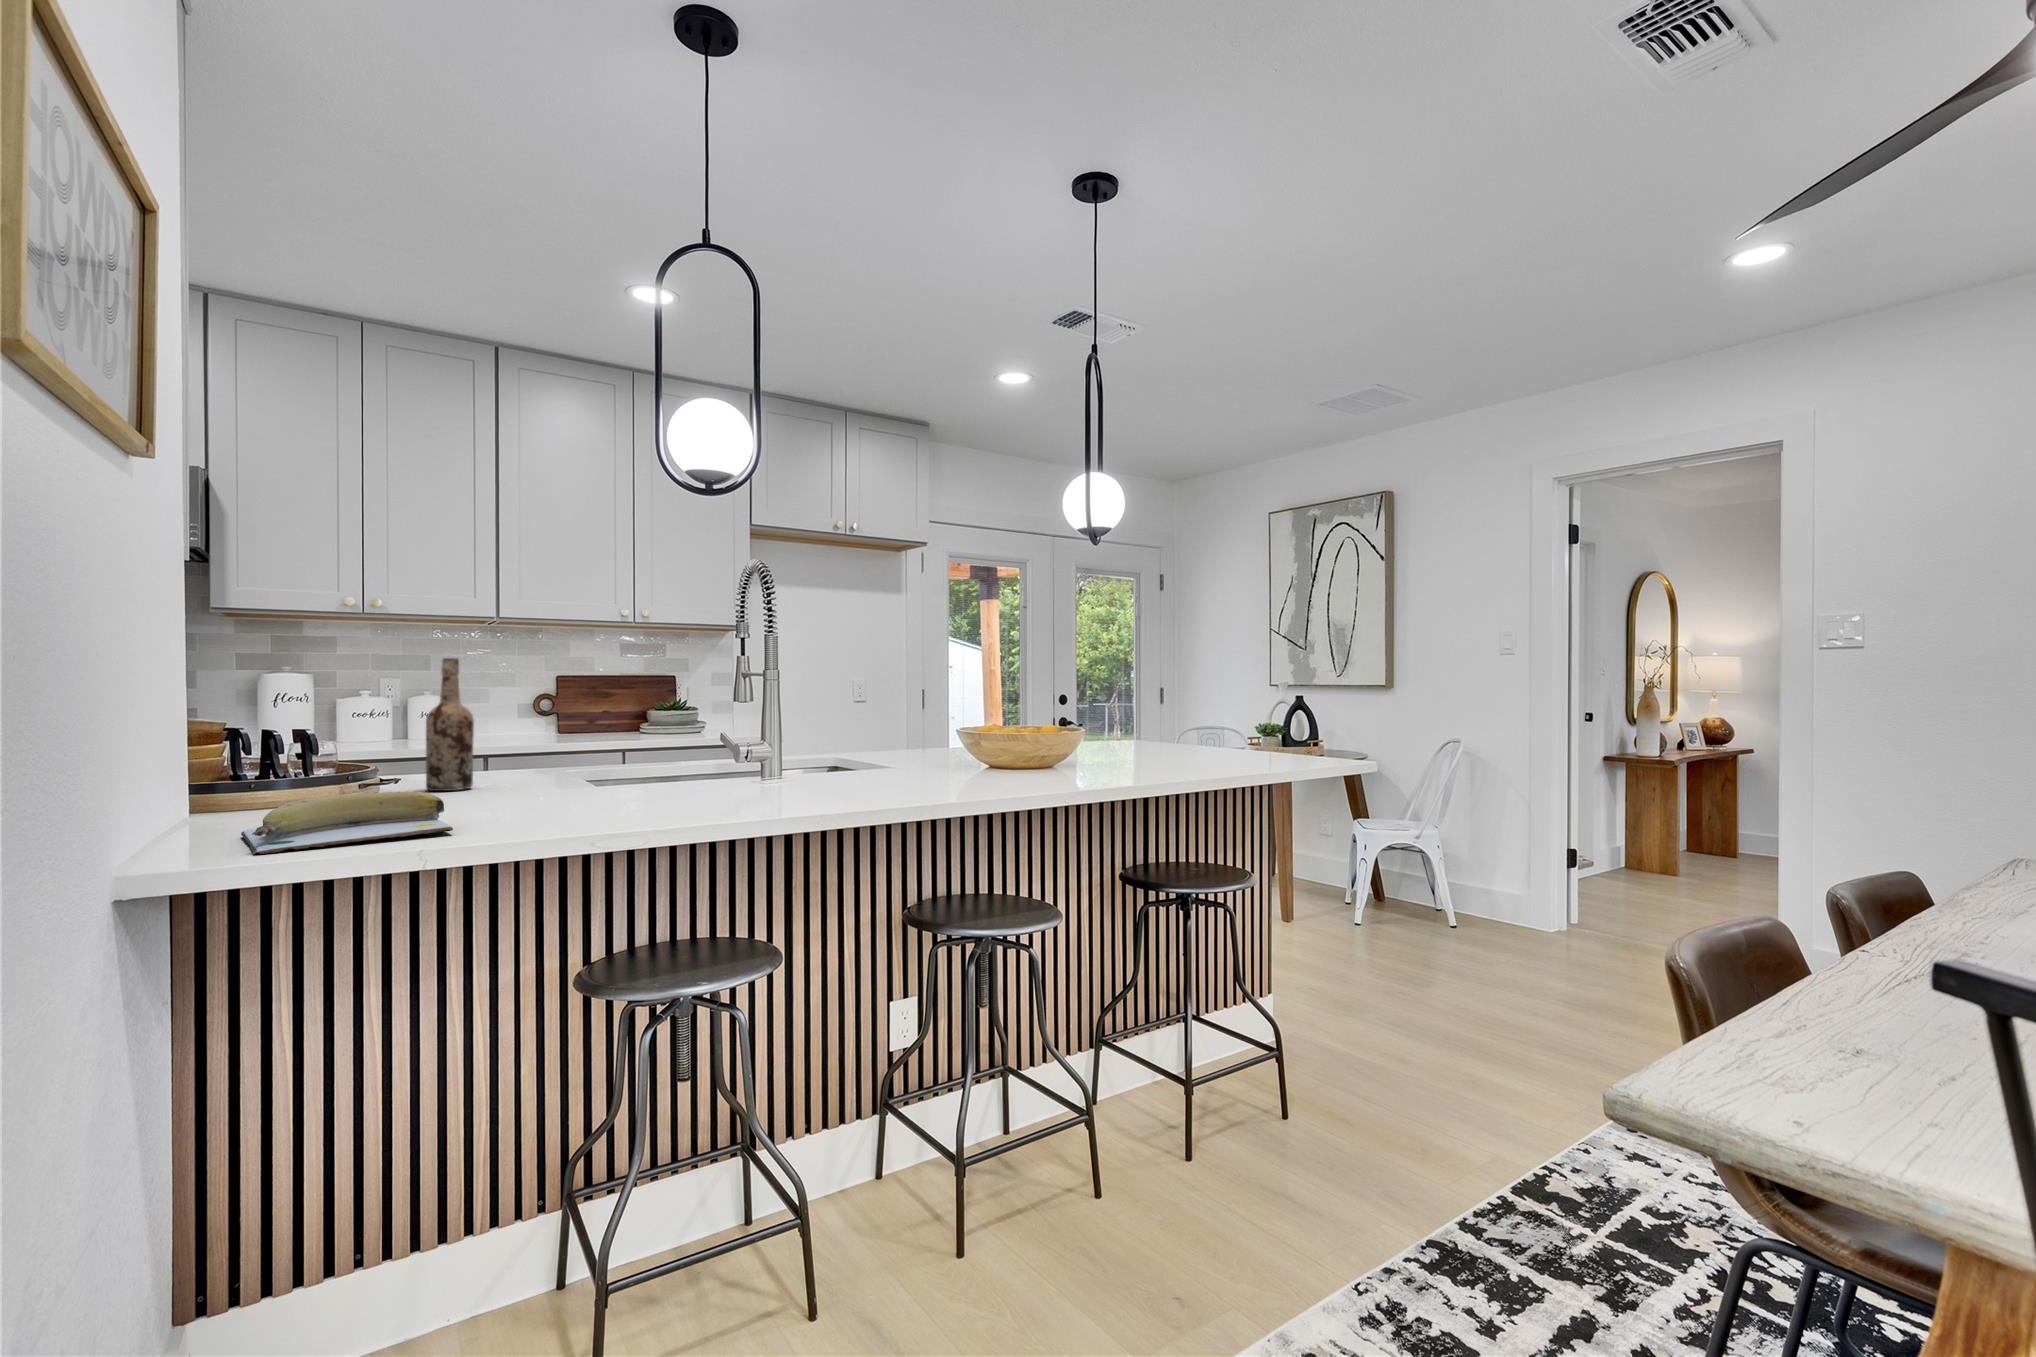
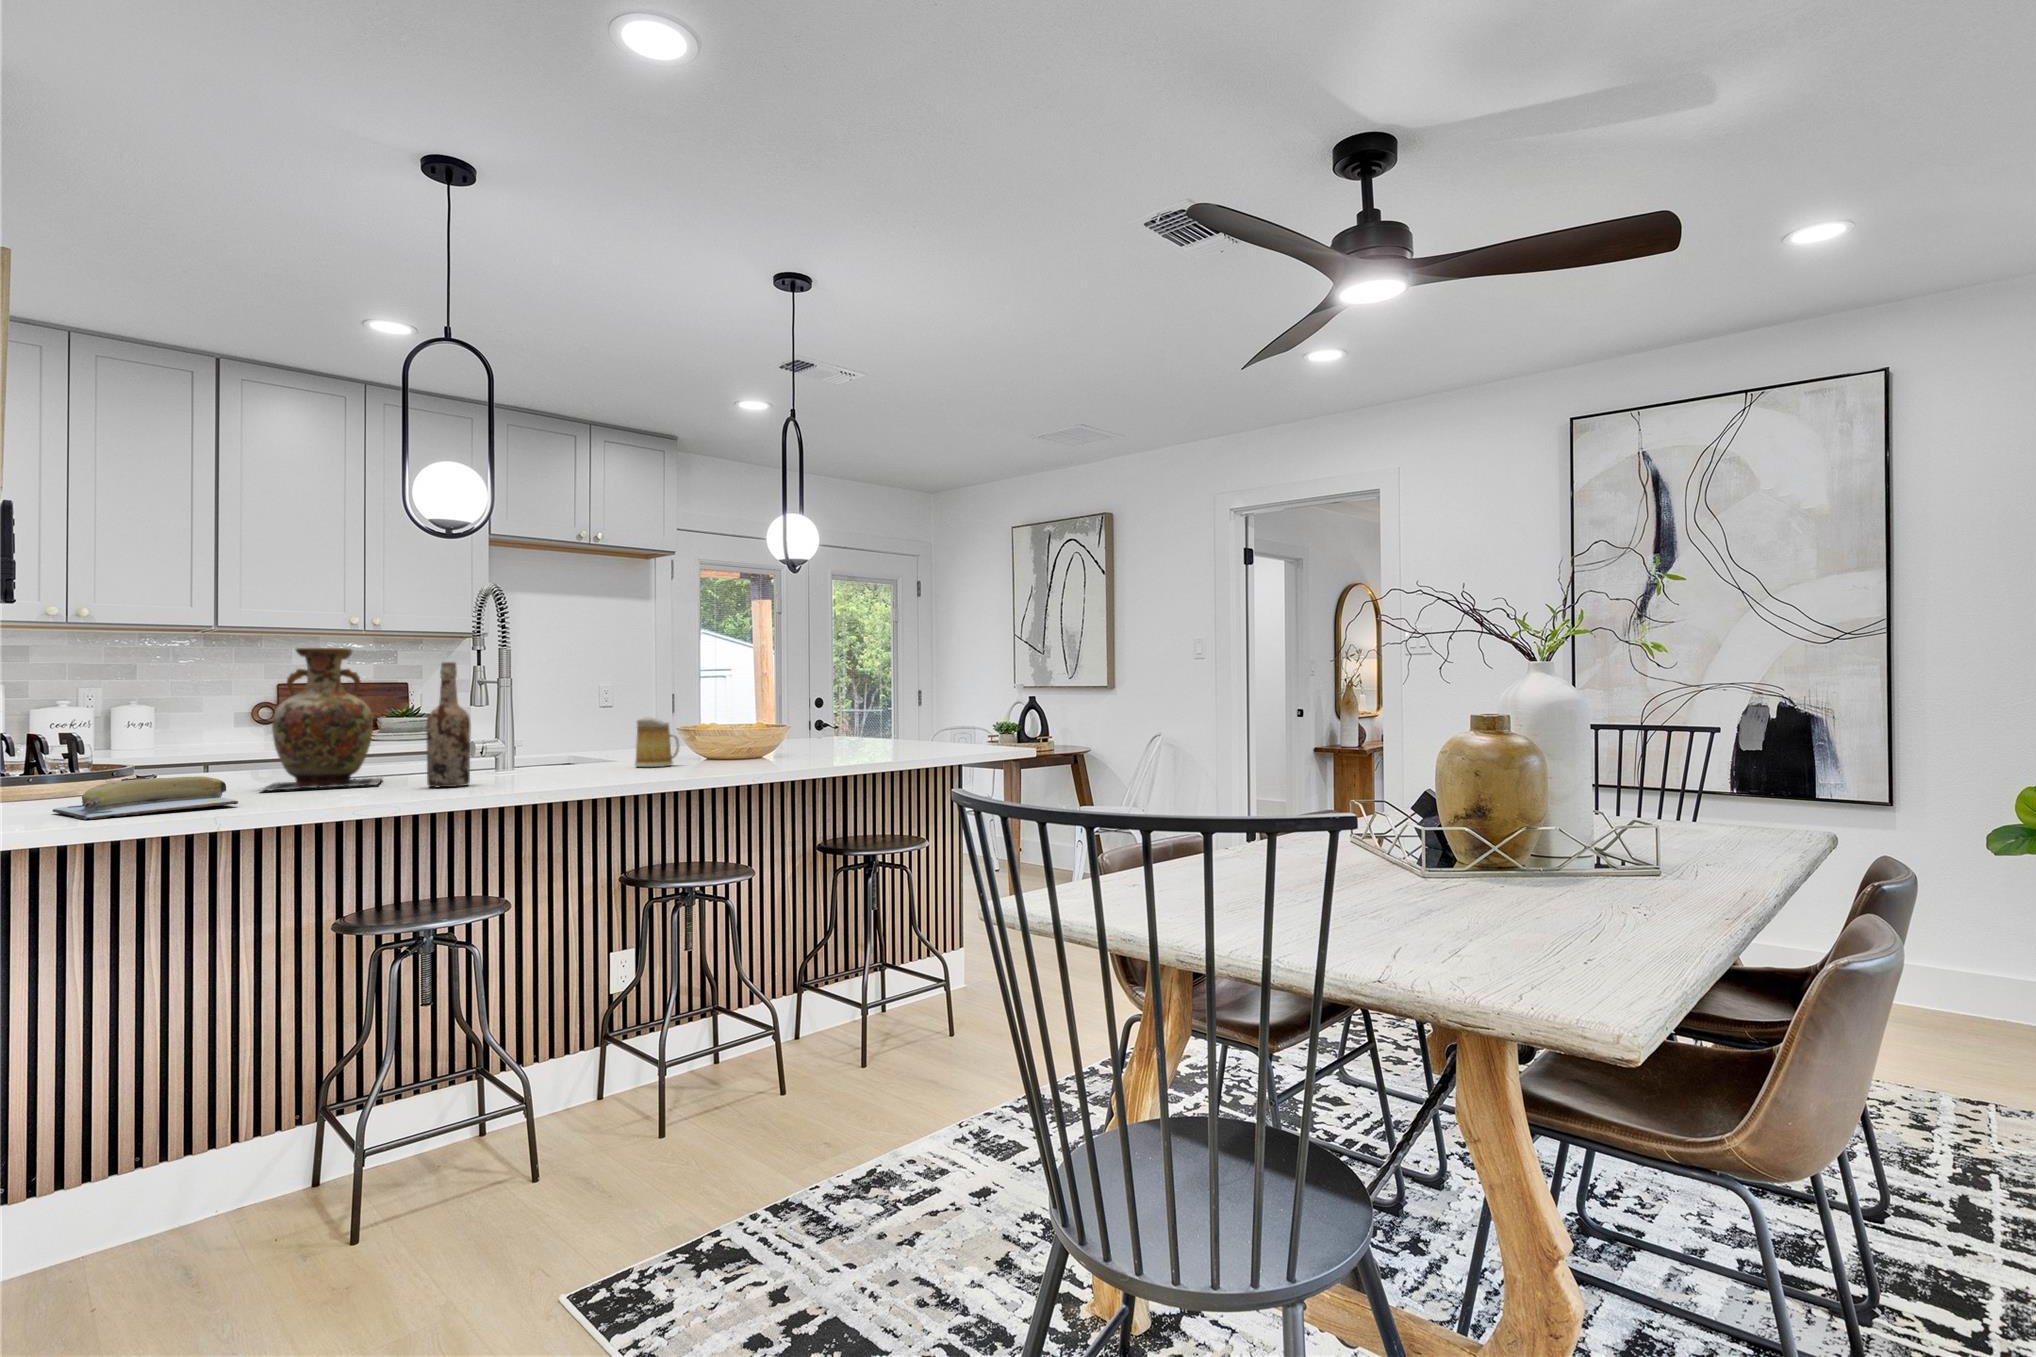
vase: none [497,630,641,804] -> present [261,648,382,791]
wine bottle: present [426,658,474,791] -> present [427,662,471,787]
mug: none [915,717,967,778] -> present [635,717,679,767]

